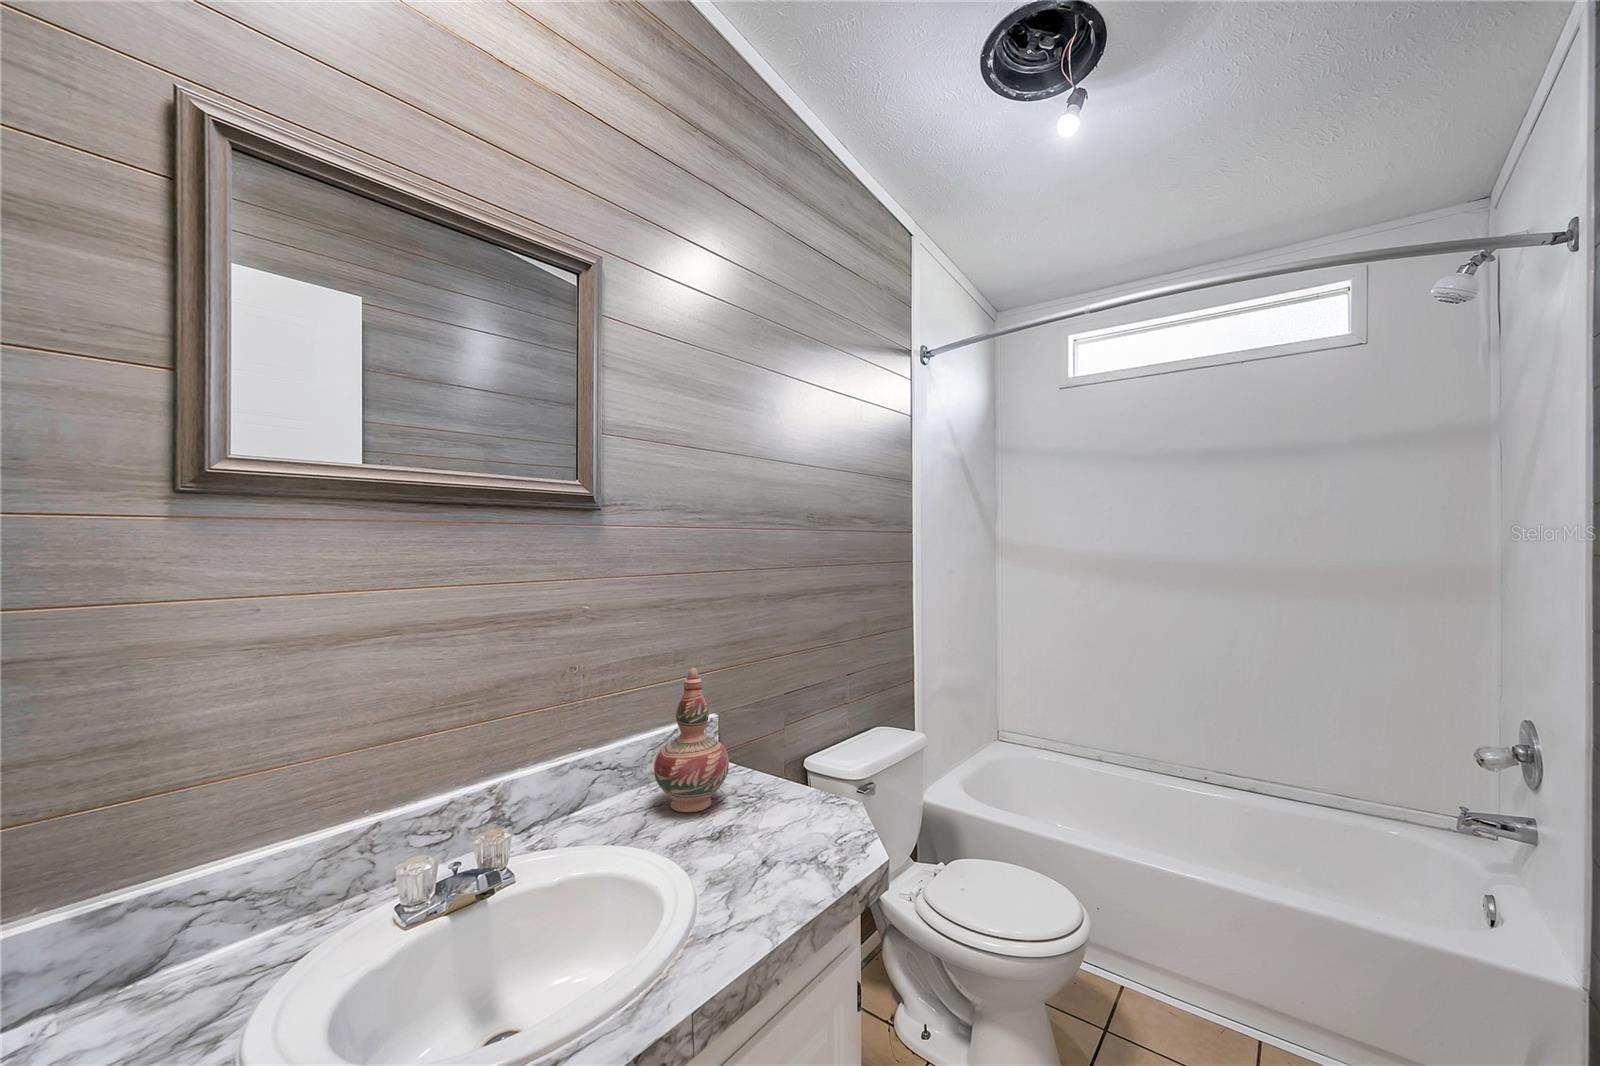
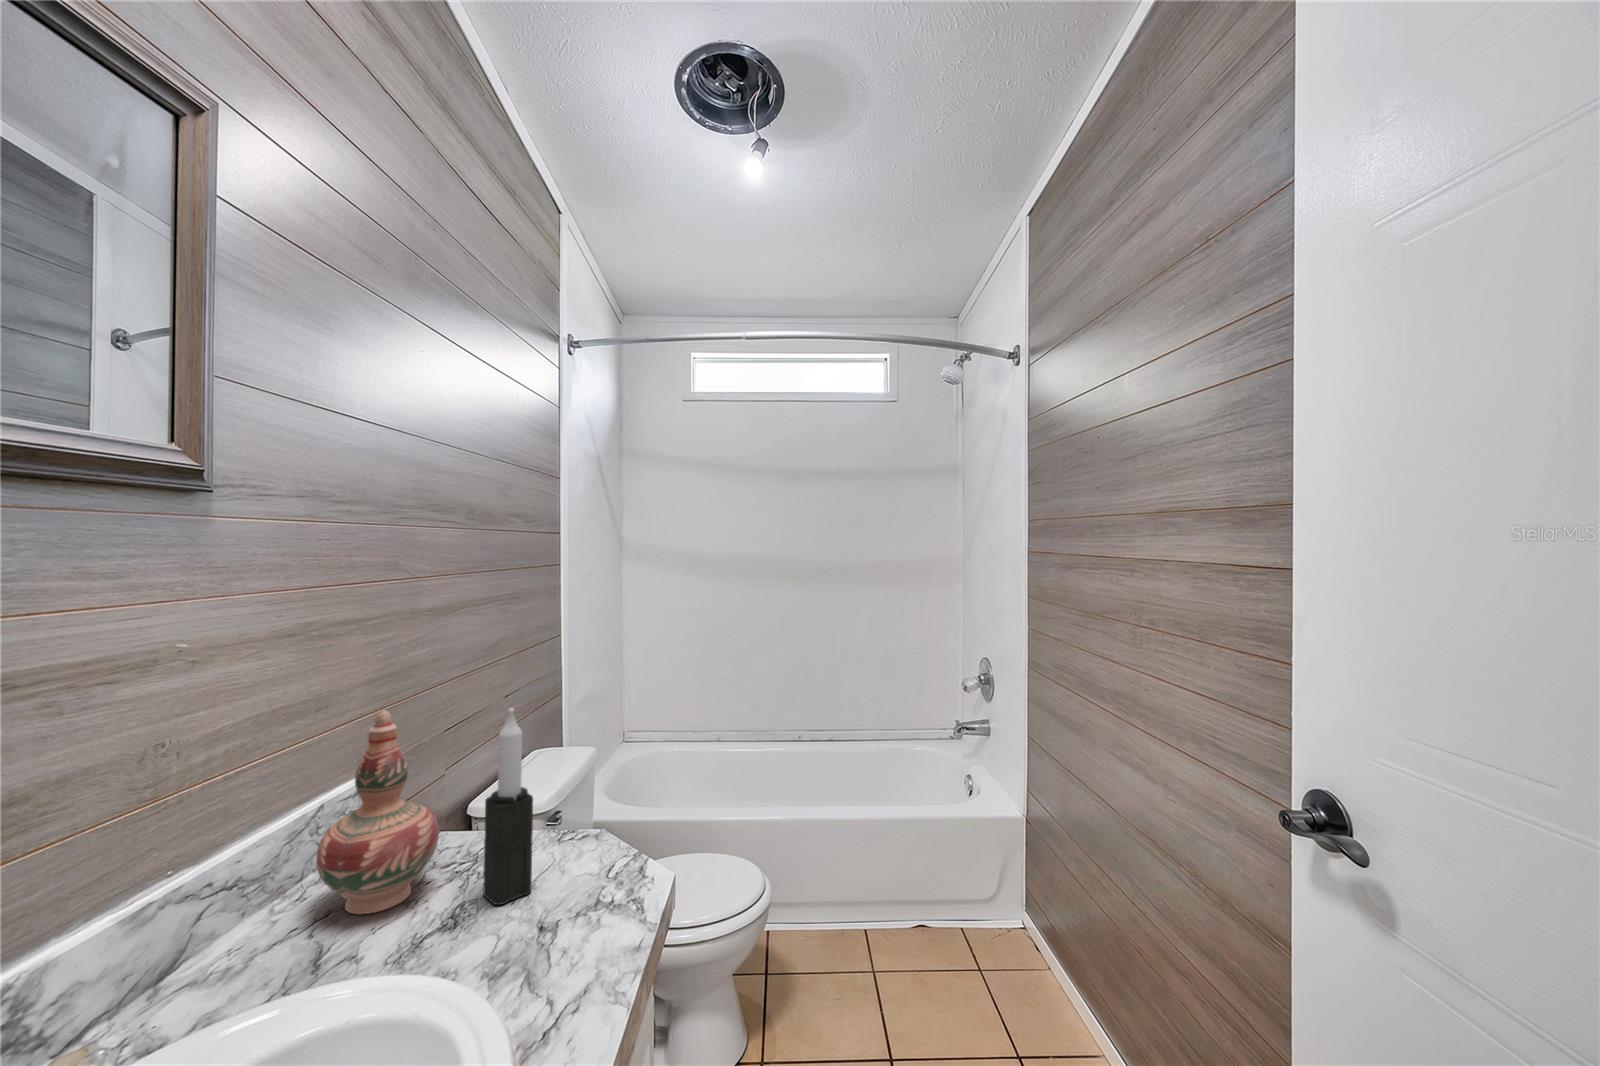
candle: none [746,678,778,835] -> present [483,708,533,905]

